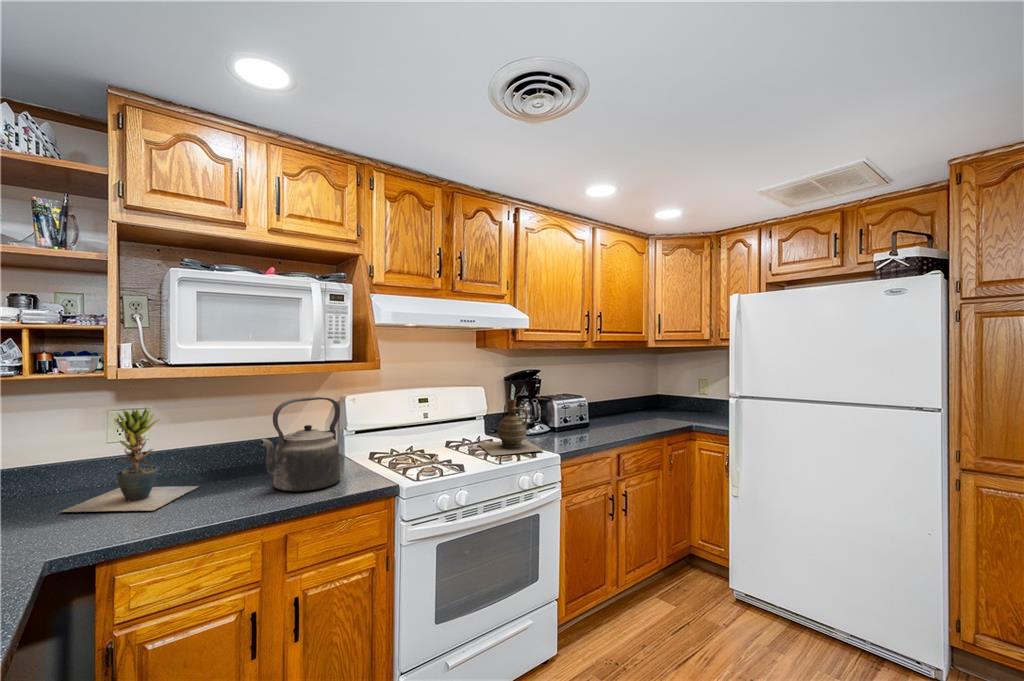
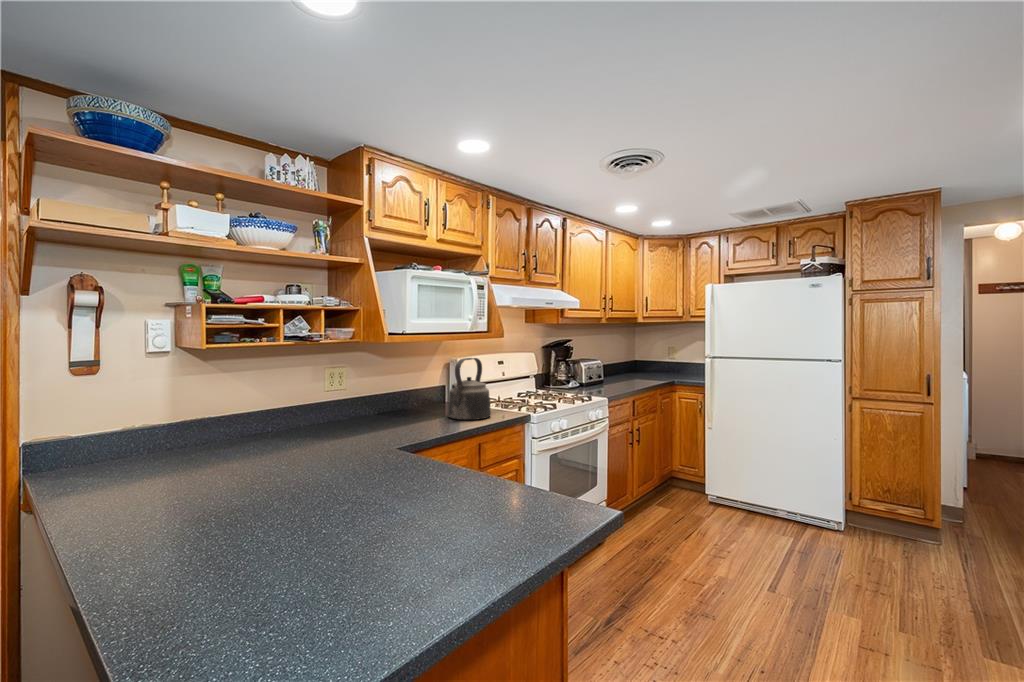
ceramic jug: present [478,399,543,456] -> none [542,362,595,401]
potted plant: present [63,408,197,512] -> none [344,364,404,433]

